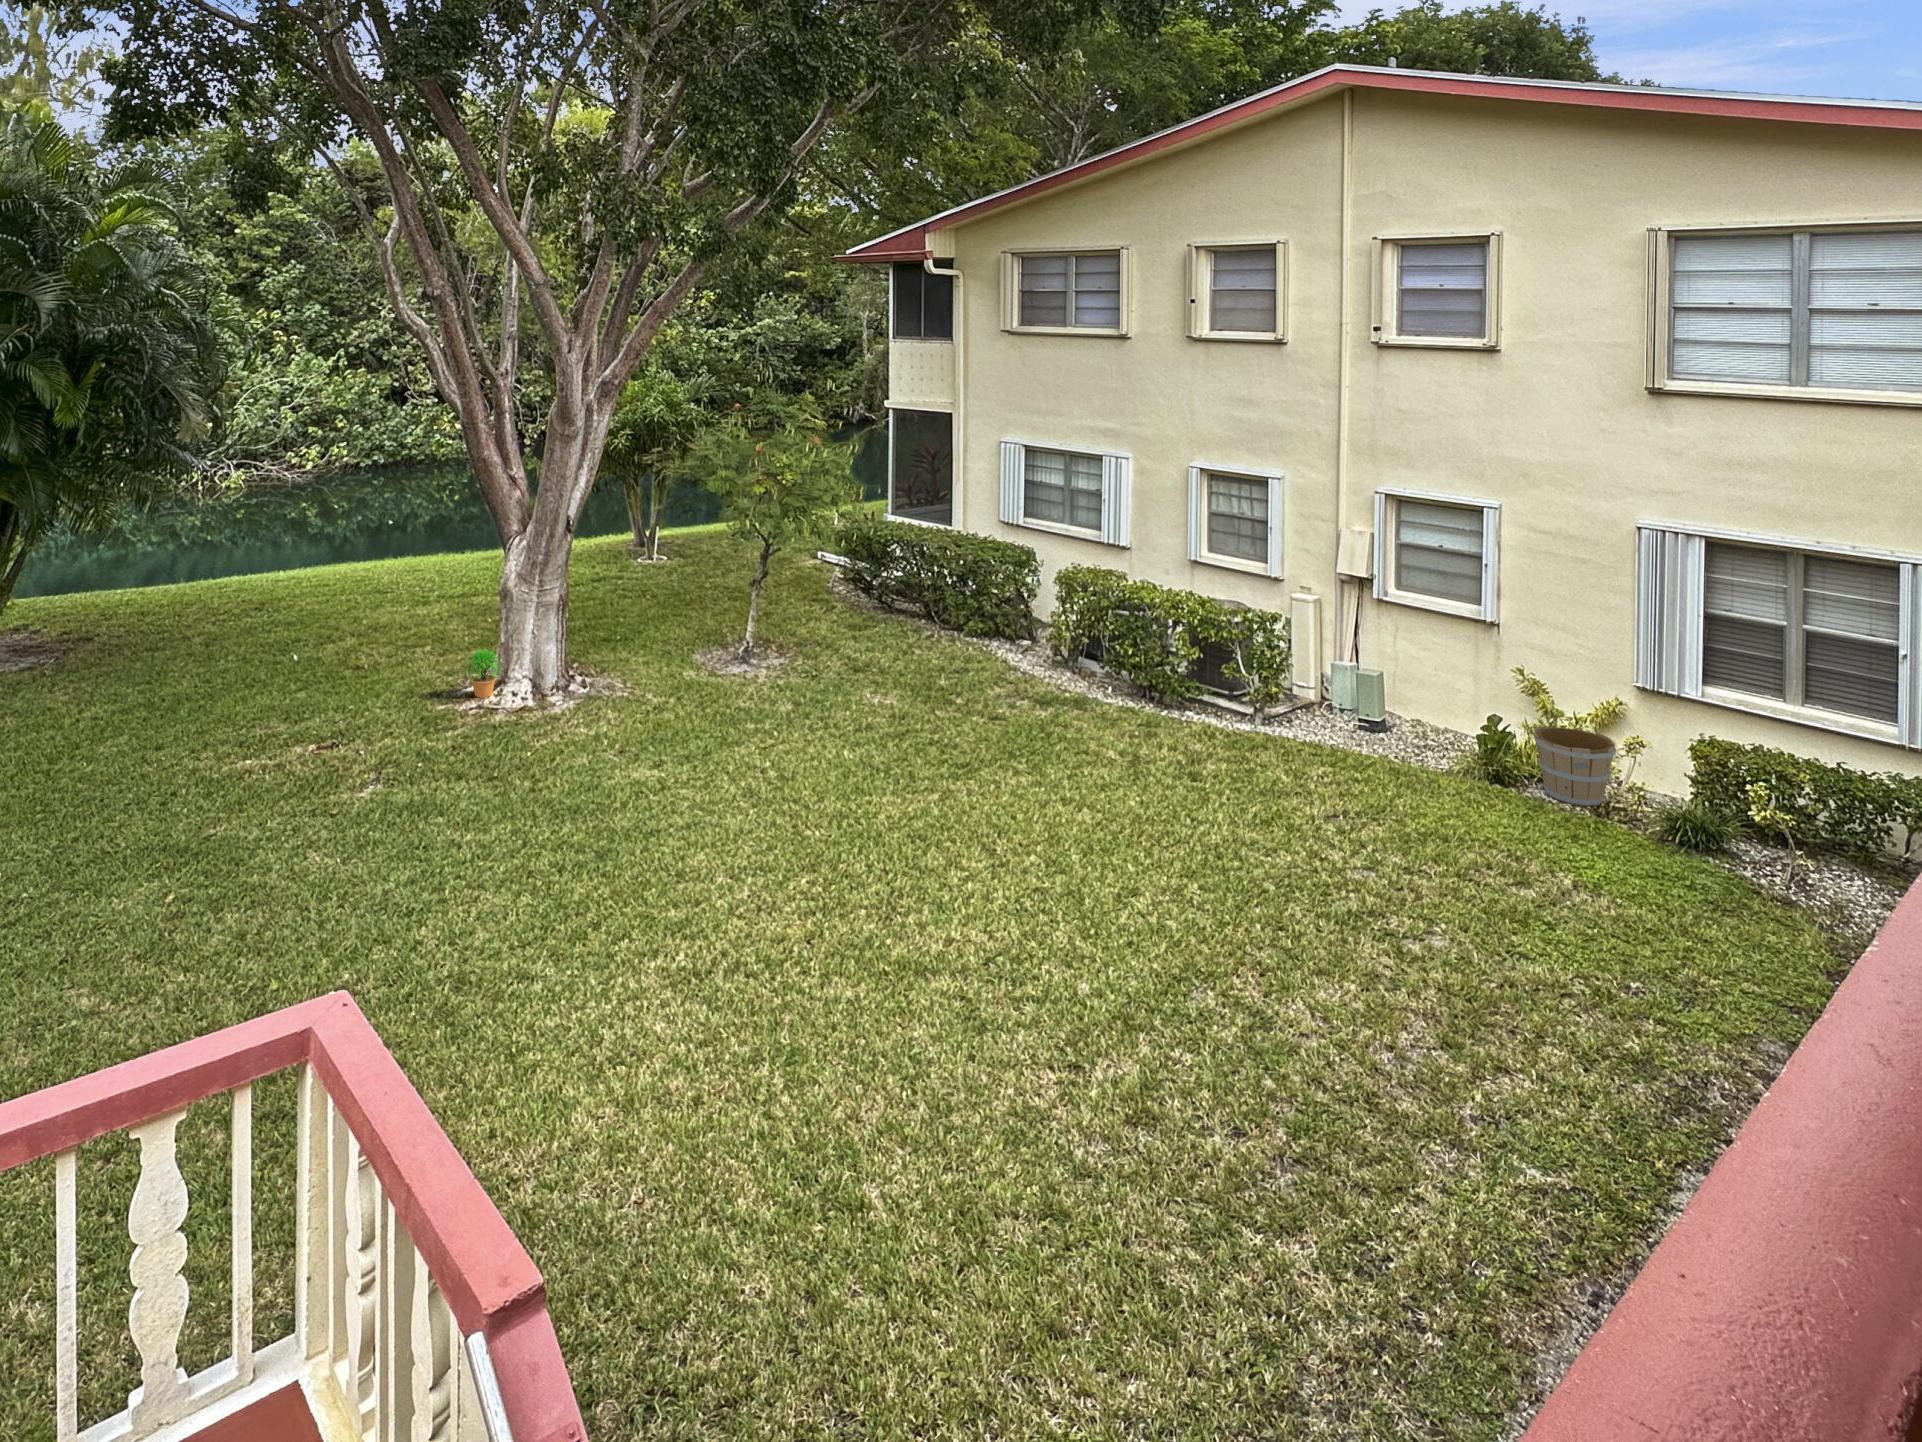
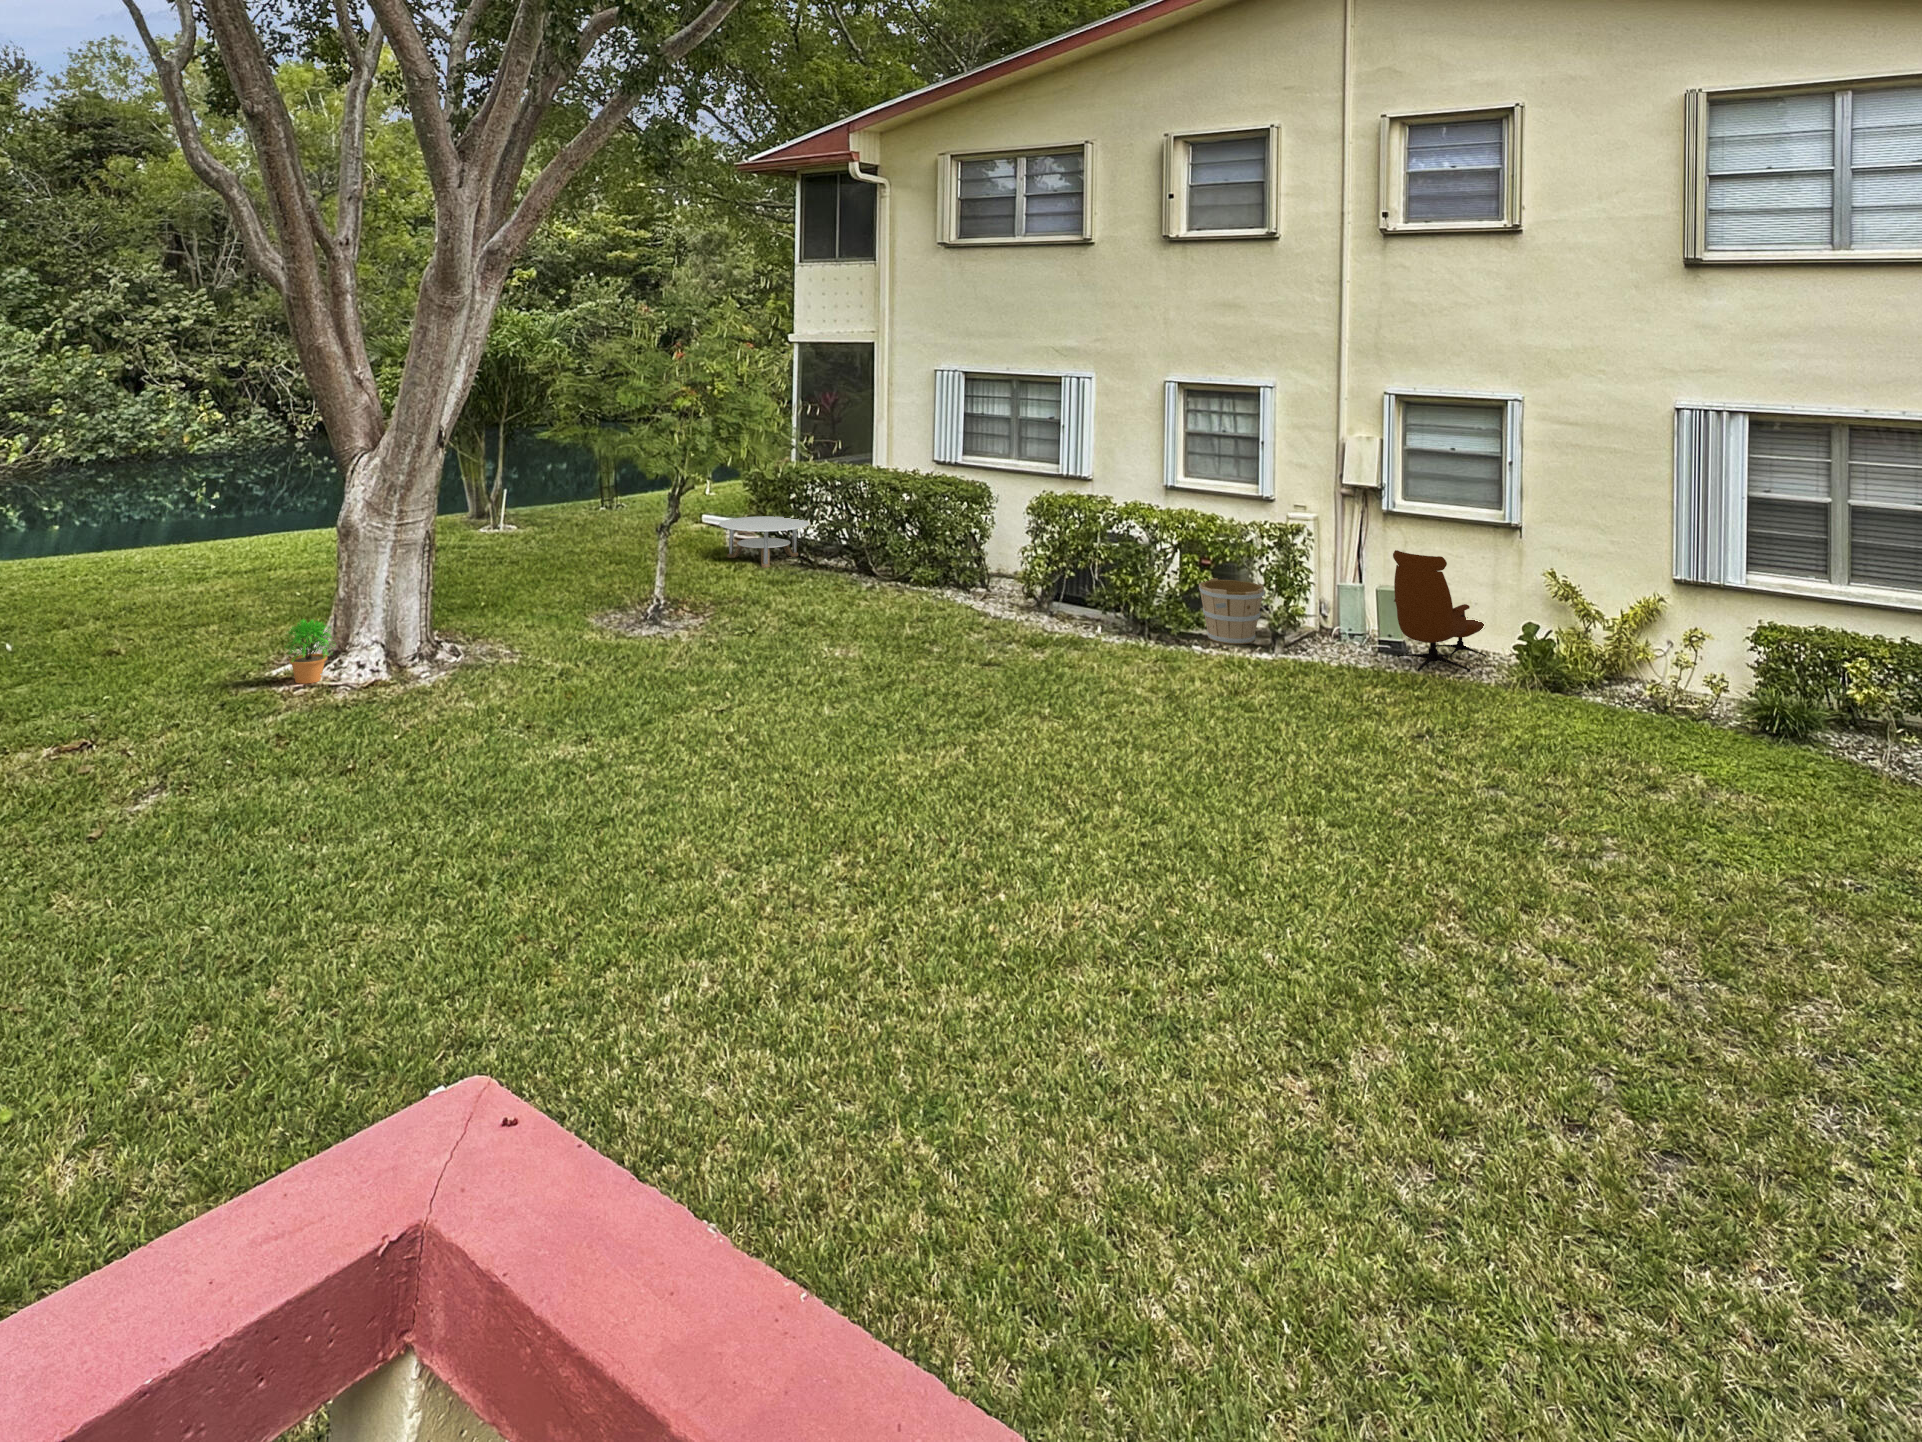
round table: none [817,558,893,606] -> present [719,516,809,568]
lounge chair: none [1363,641,1466,756] -> present [1393,550,1486,672]
wooden bucket: present [1533,726,1616,806] -> present [1199,578,1265,644]

